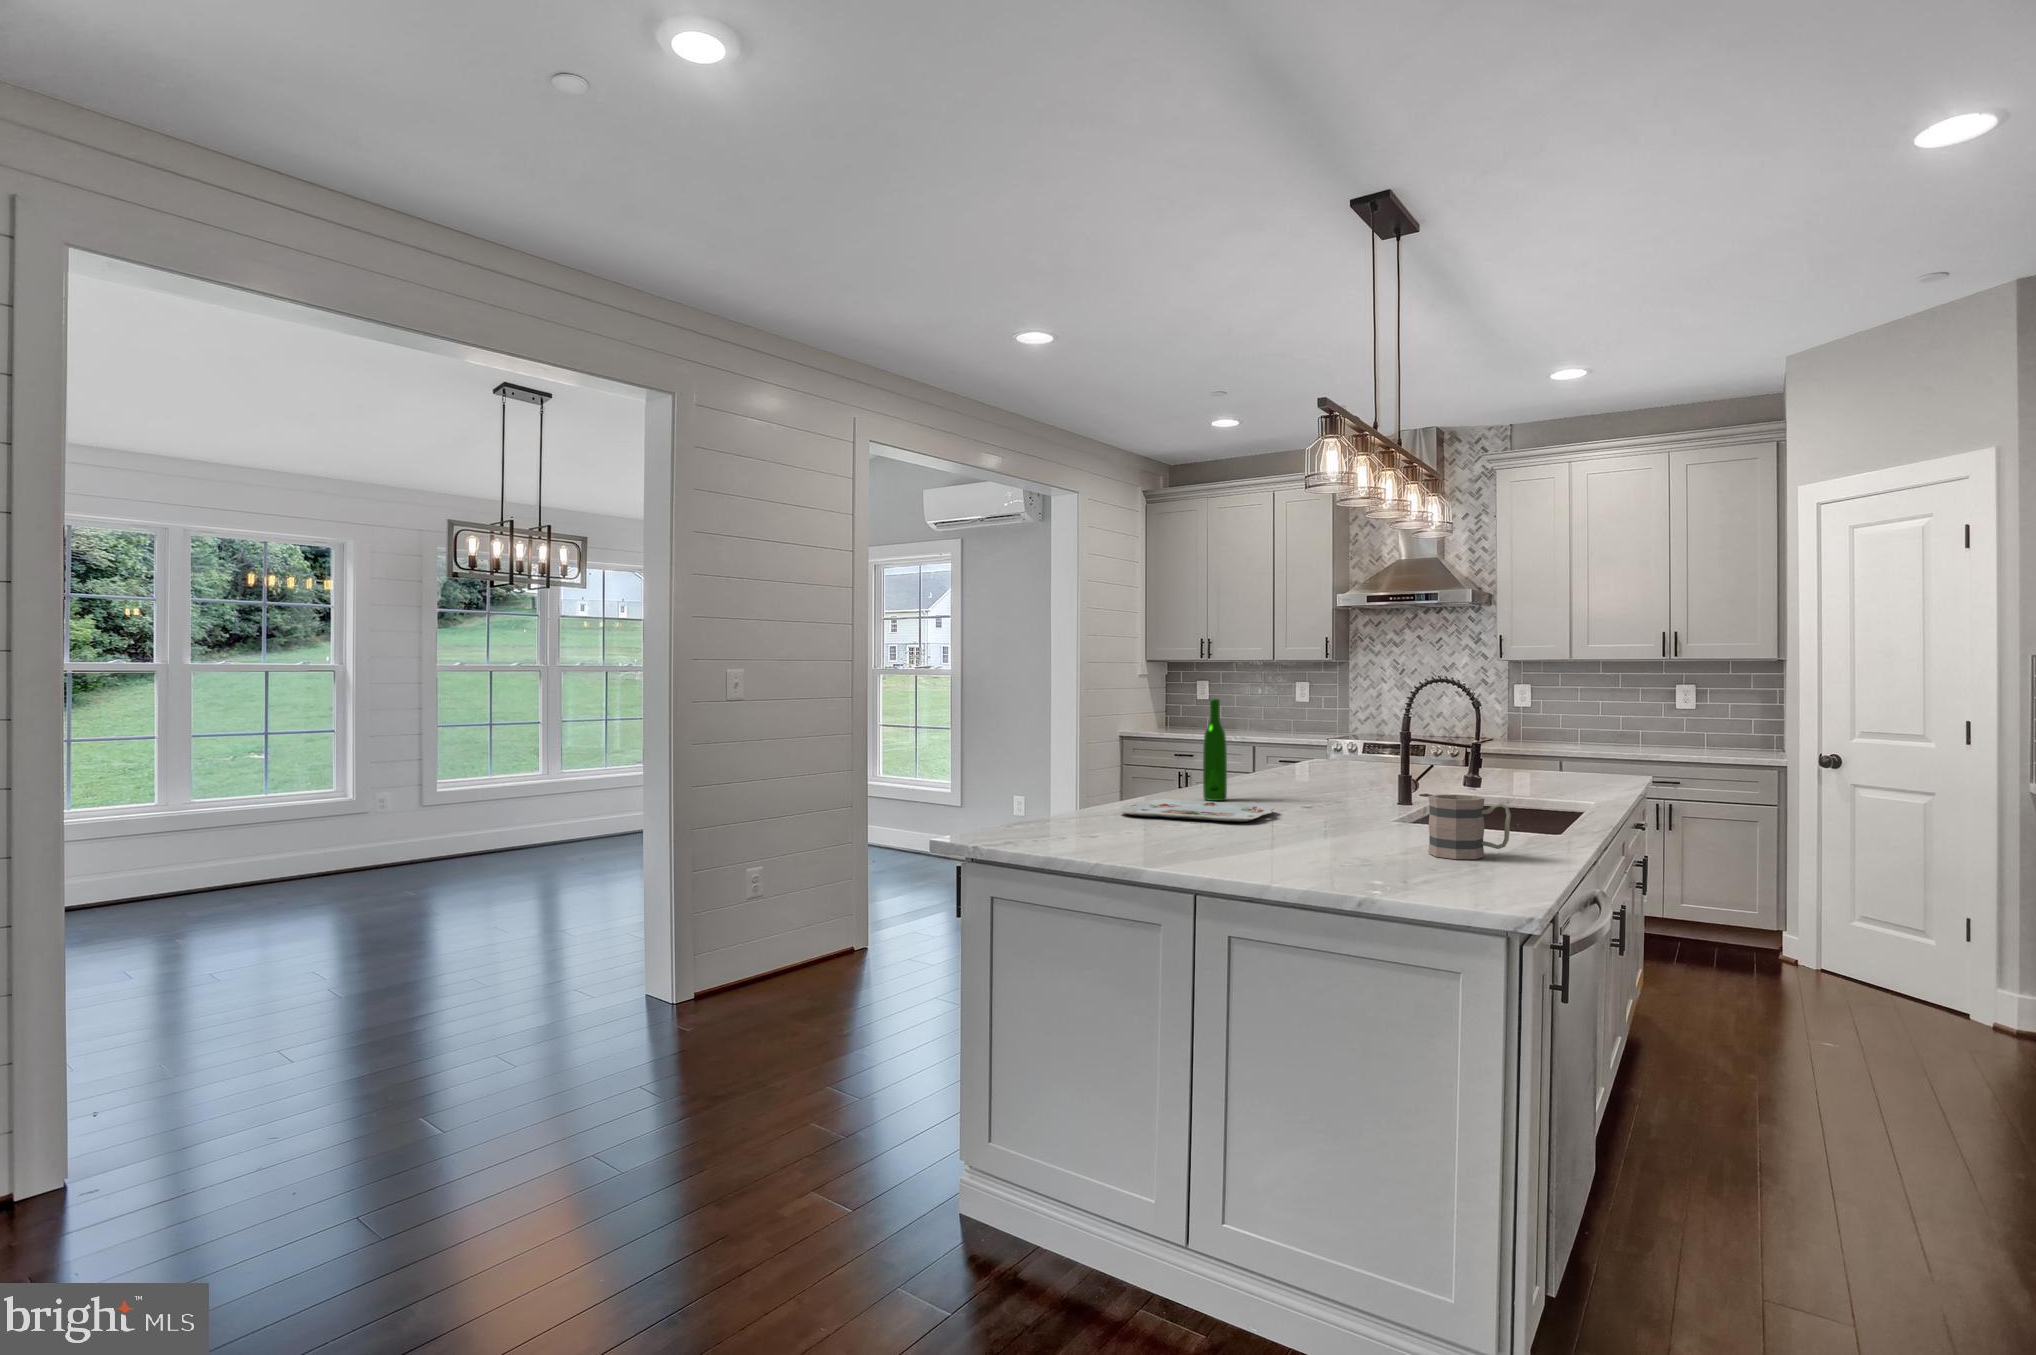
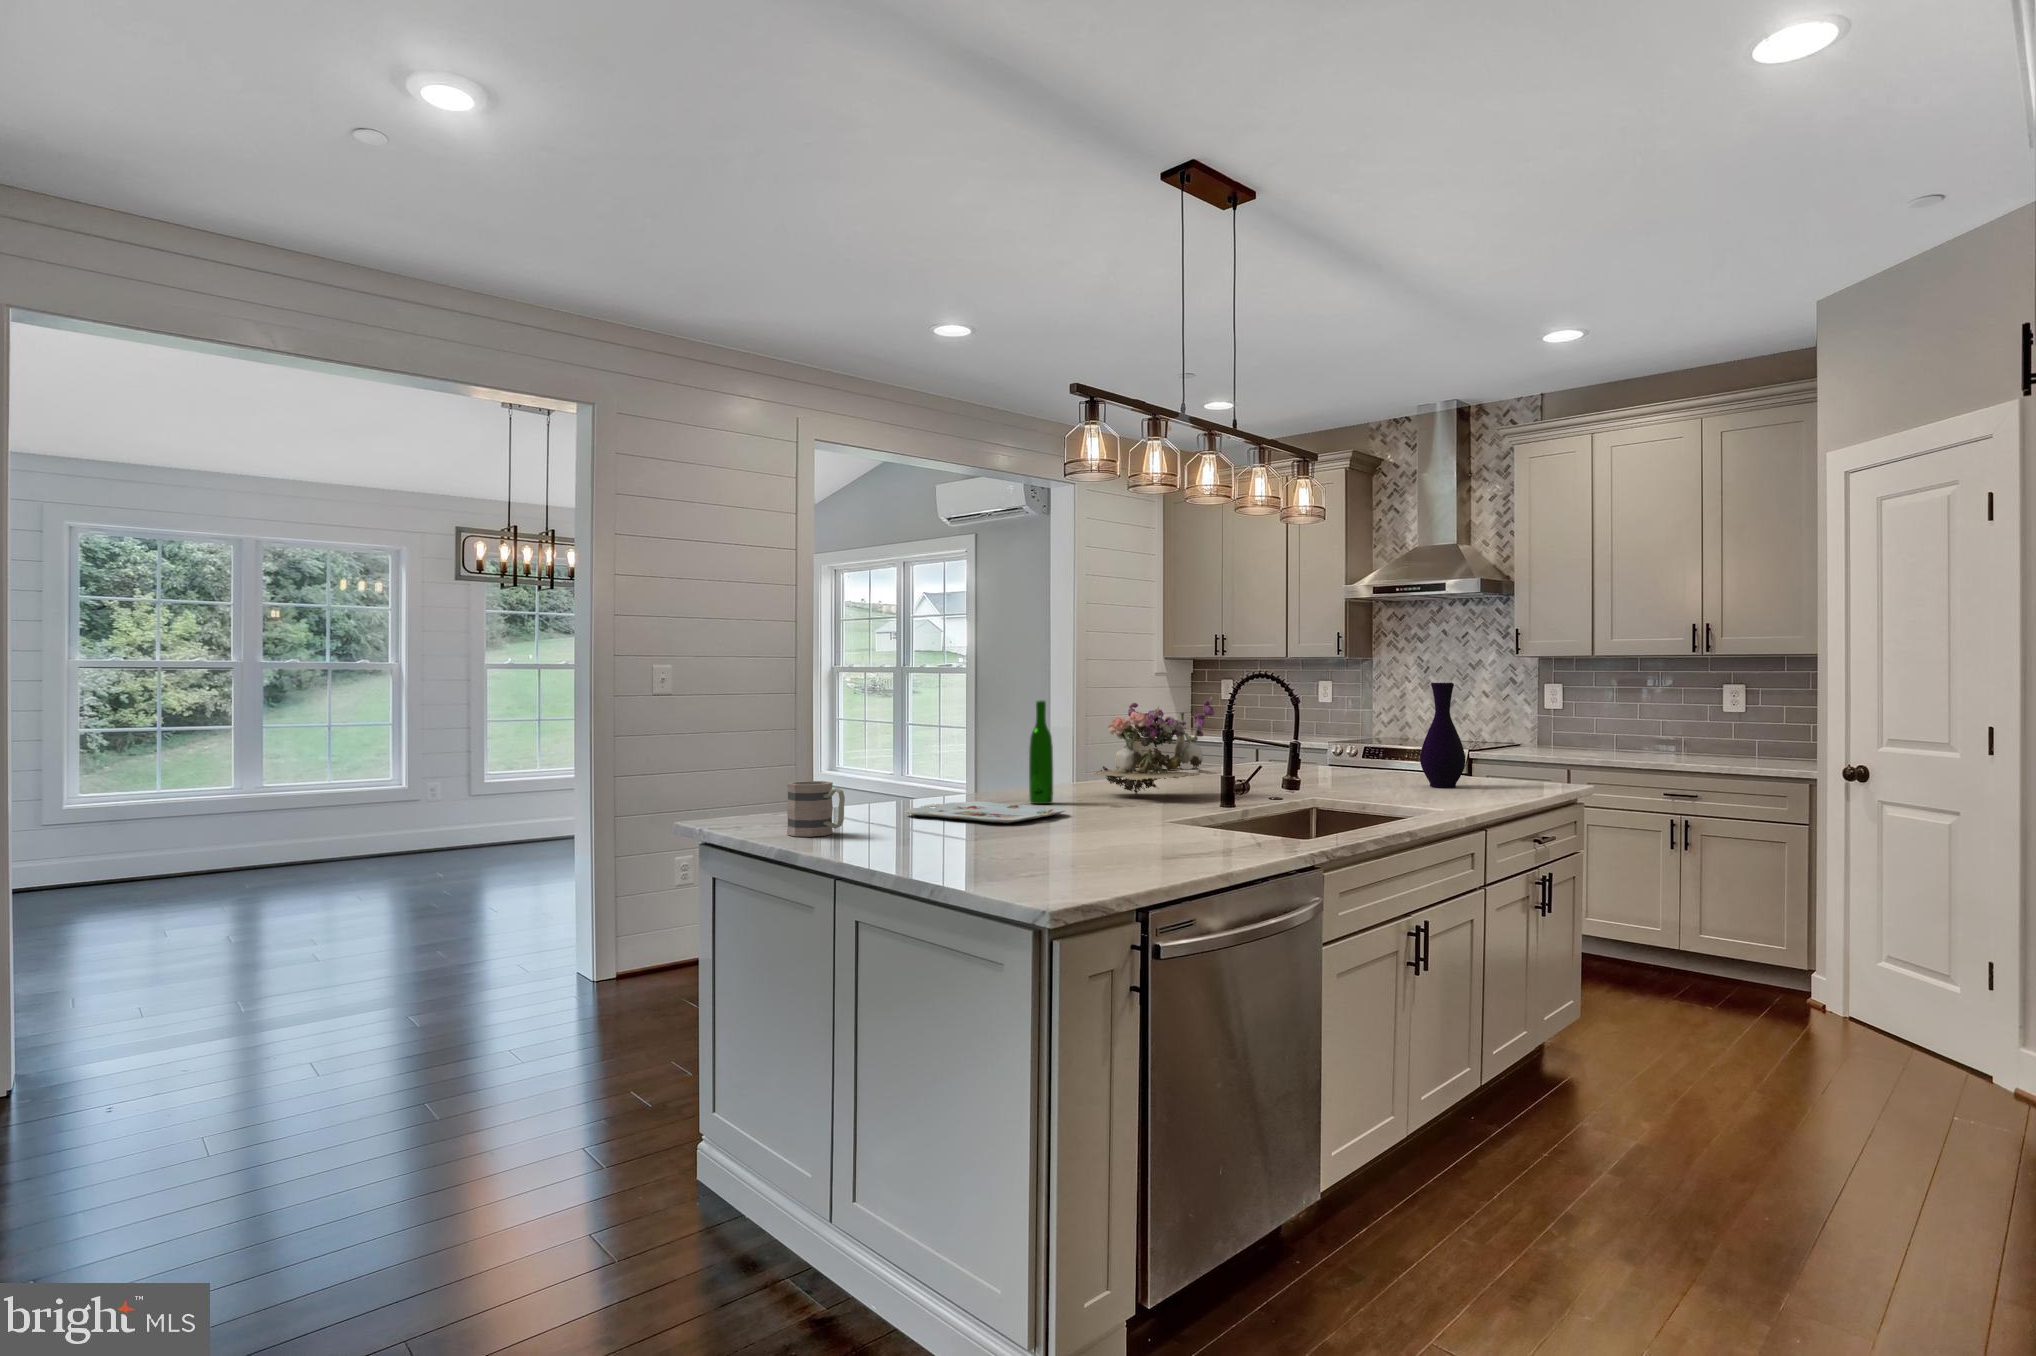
vase: none [1503,682,1547,779] -> present [1420,683,1466,788]
flower arrangement: none [1235,695,1364,791] -> present [1091,697,1216,794]
mug: present [1428,795,1511,859] -> present [787,781,845,837]

